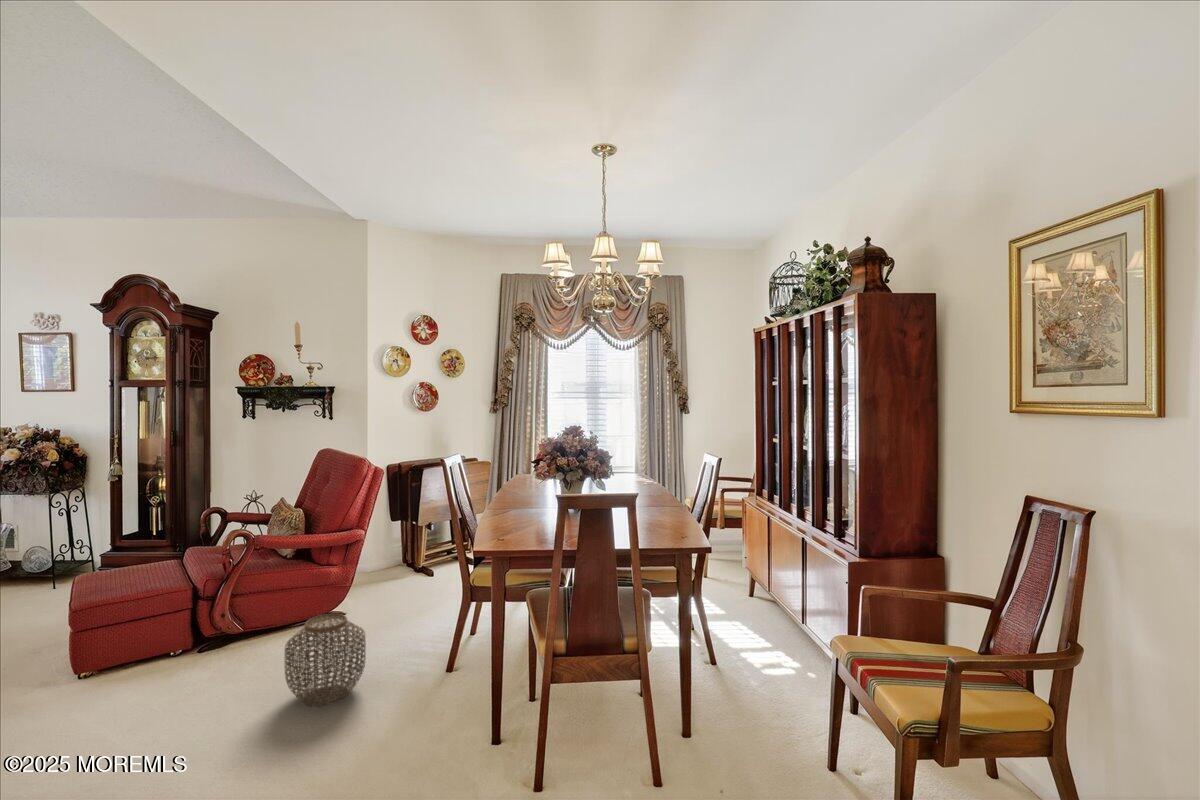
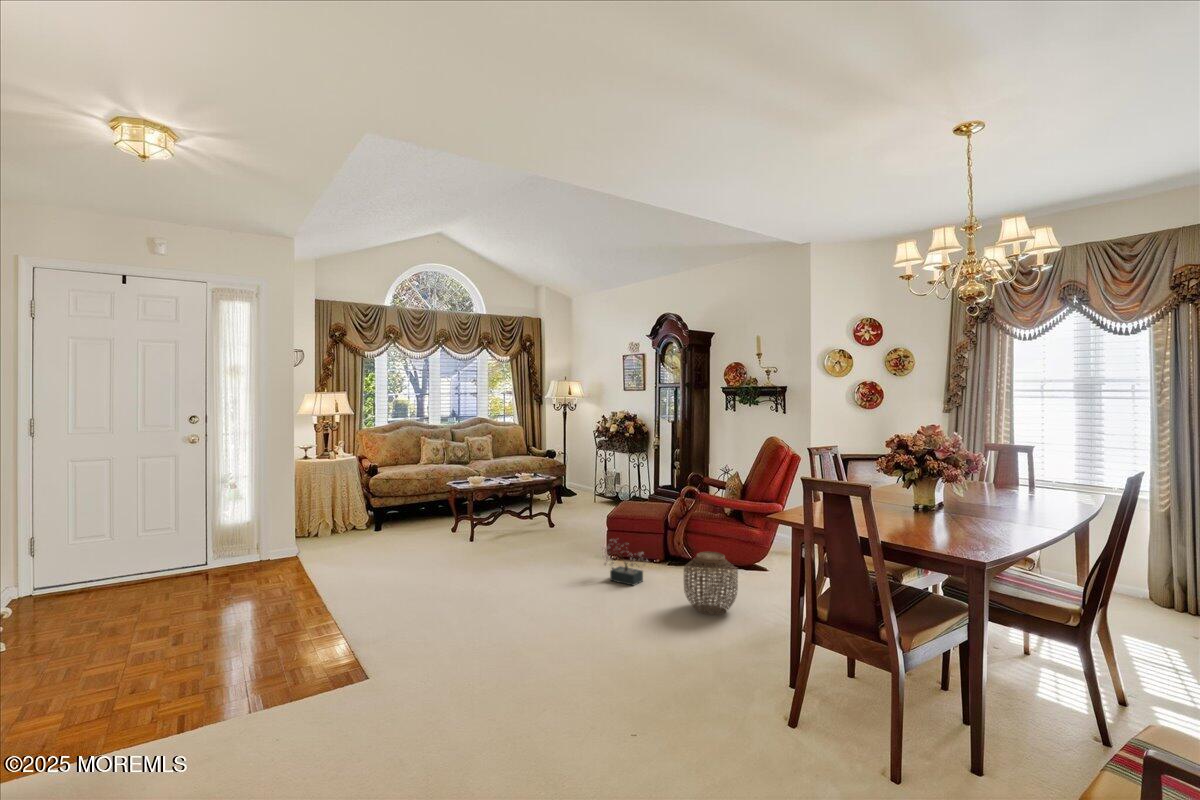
decorative plant: none [93,639,191,715] -> present [605,539,648,586]

